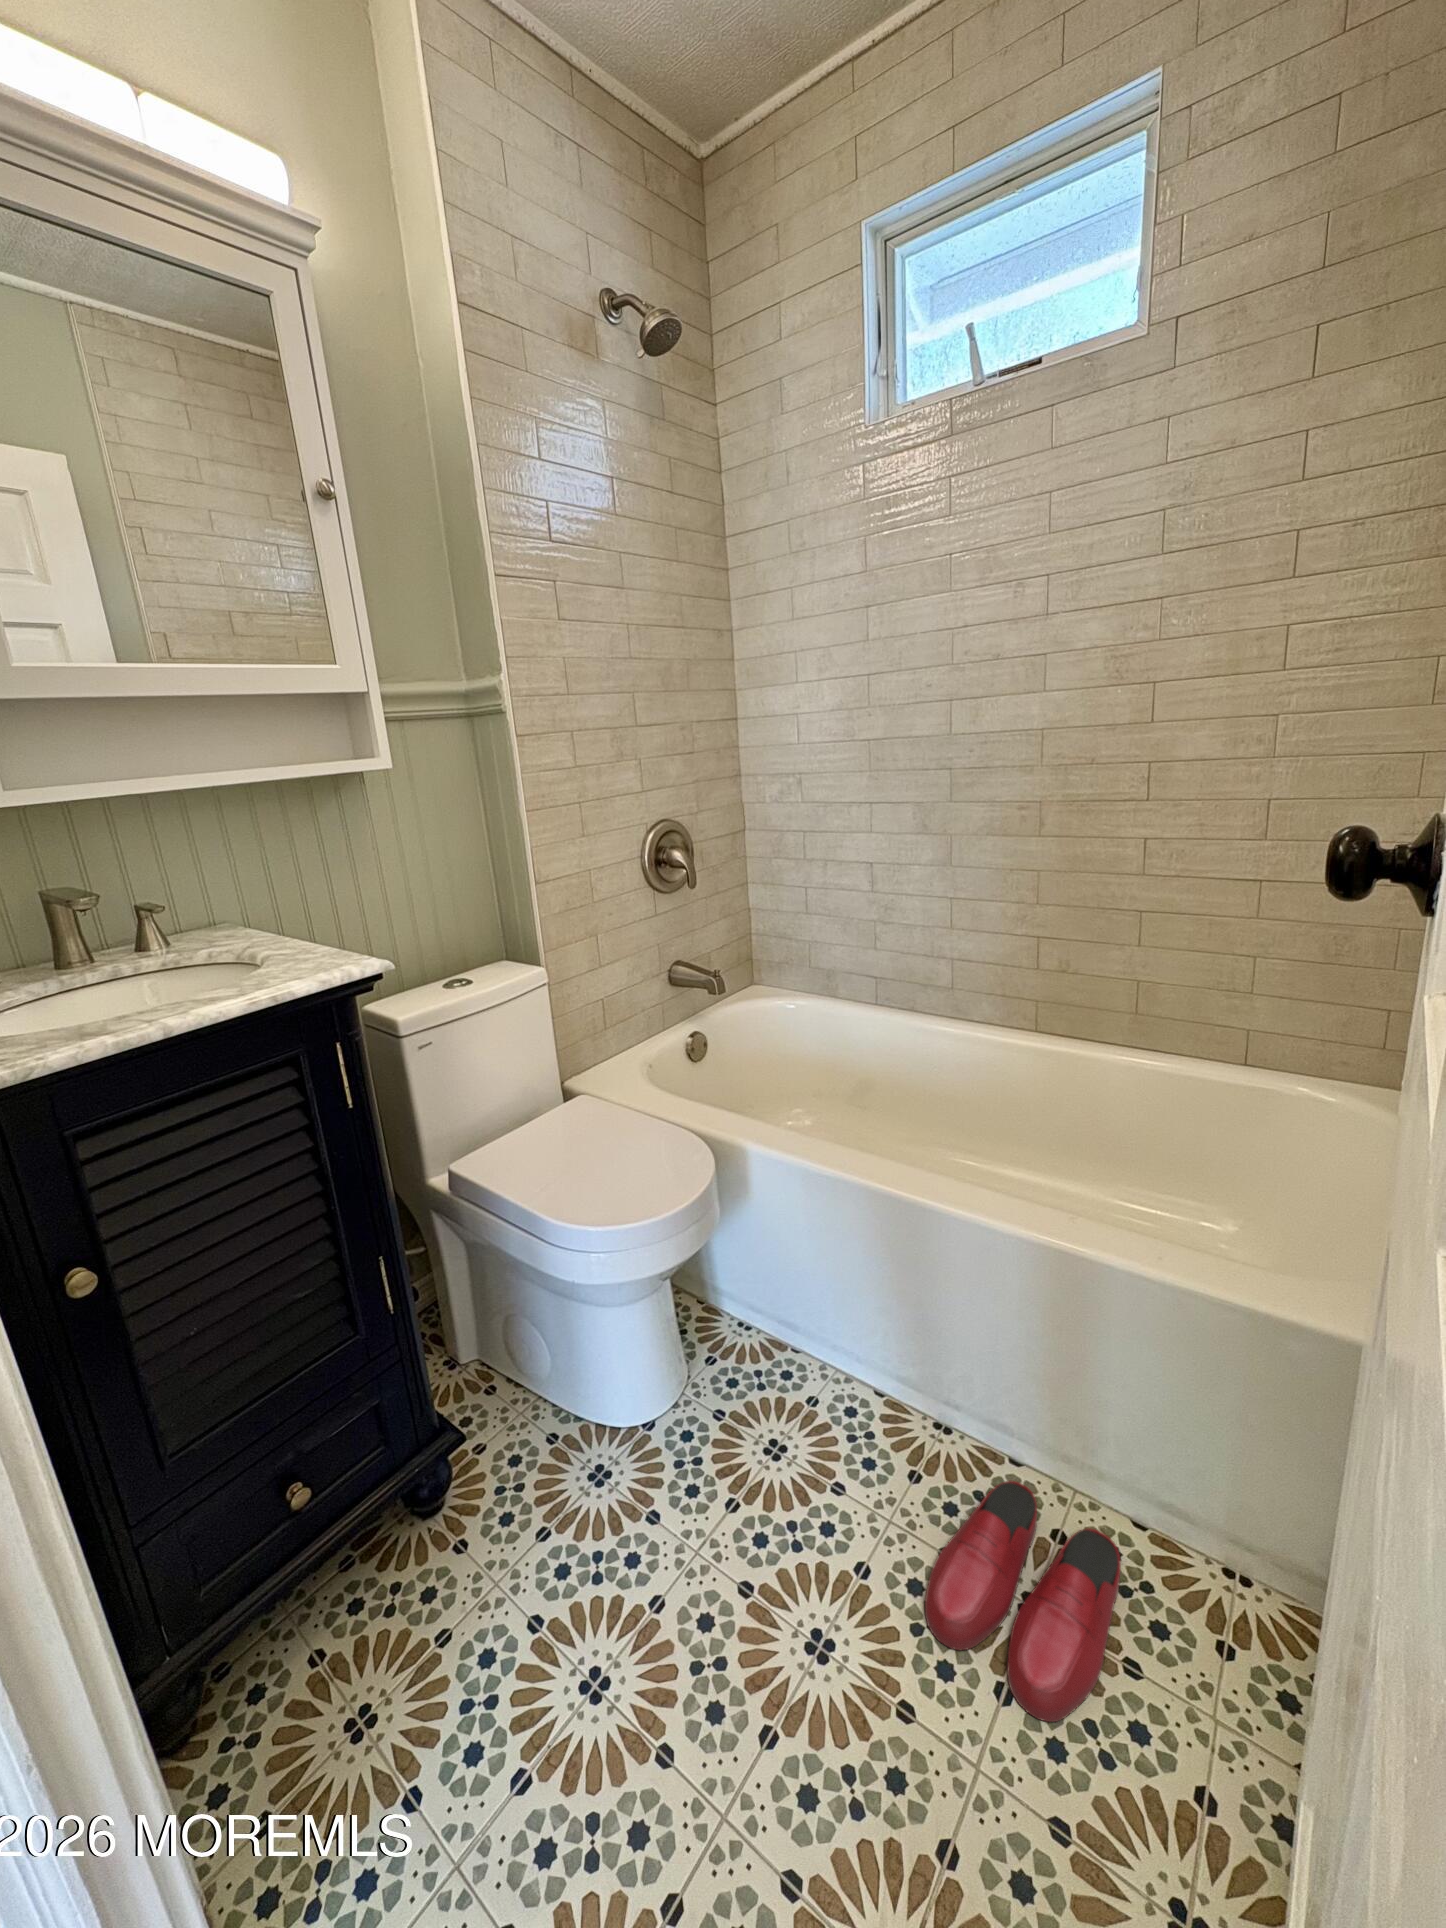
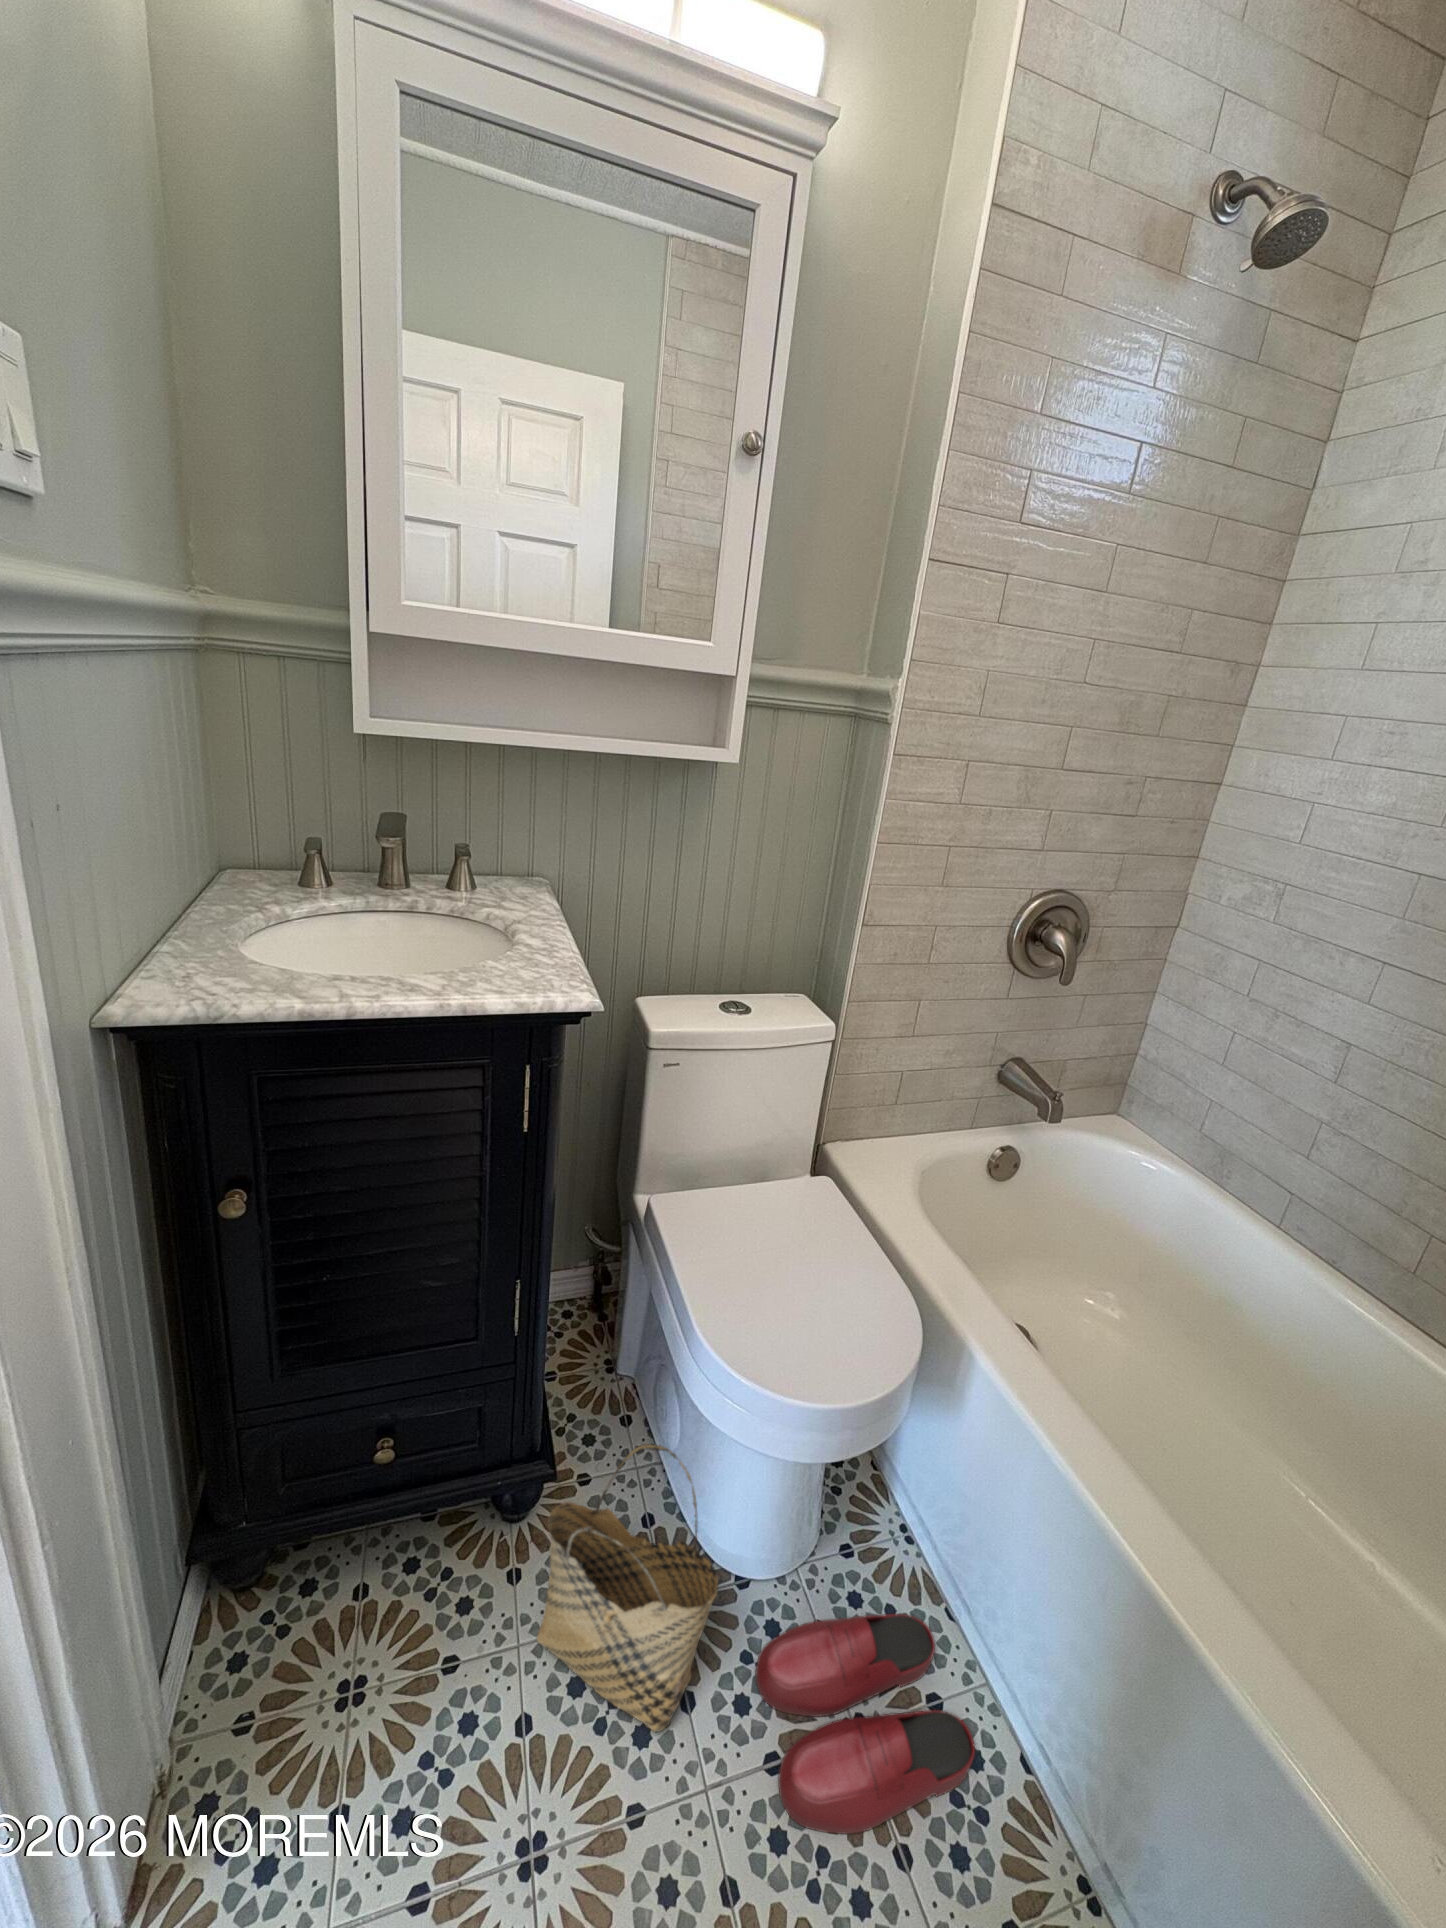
woven basket: none [707,1465,913,1792] -> present [537,1444,718,1732]

